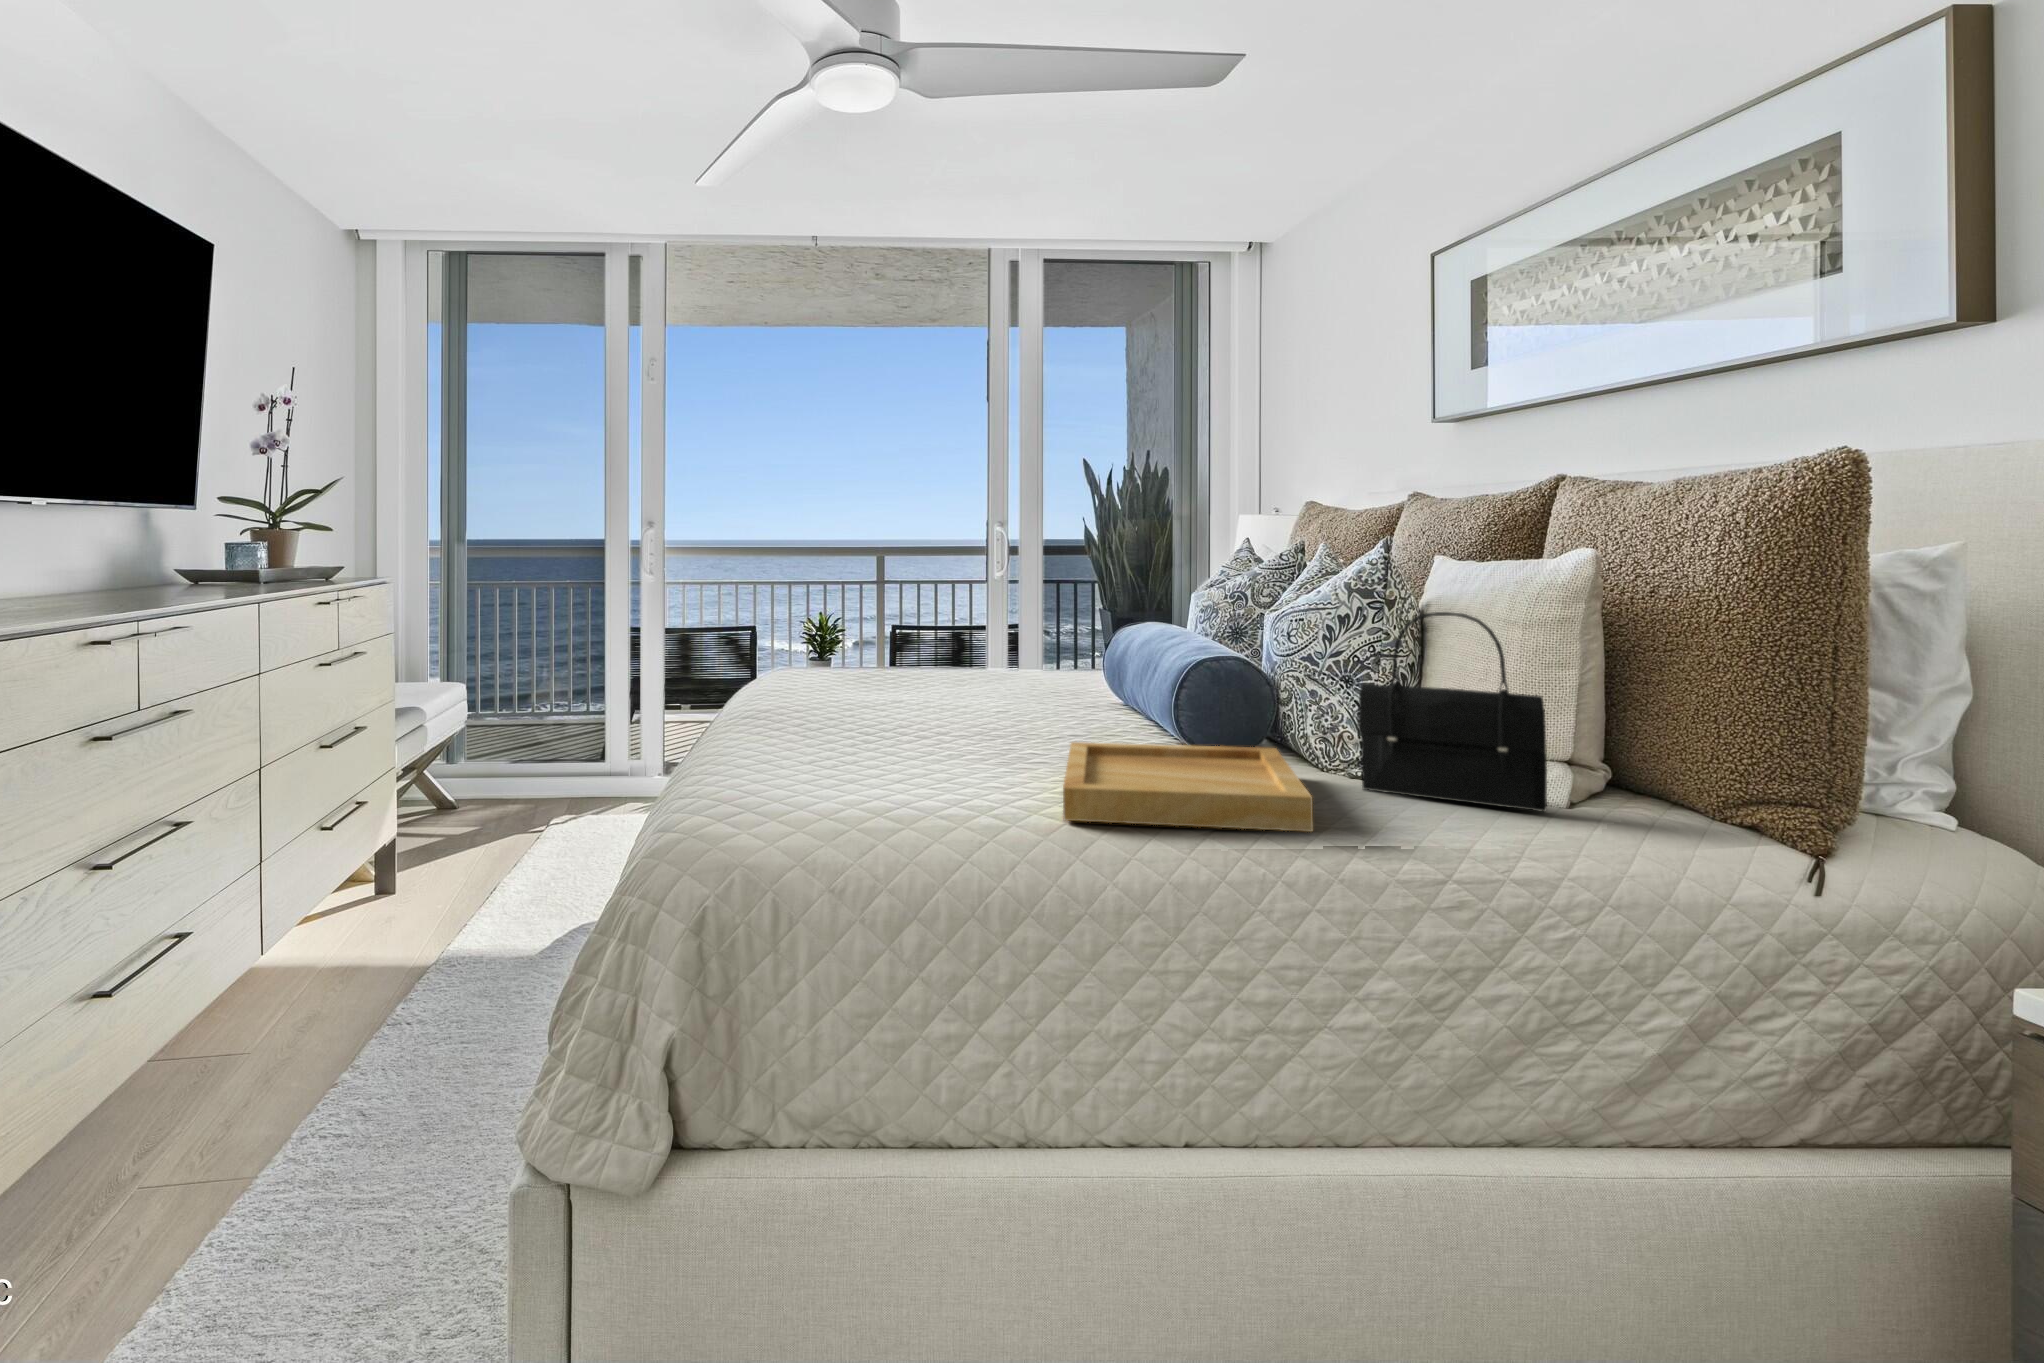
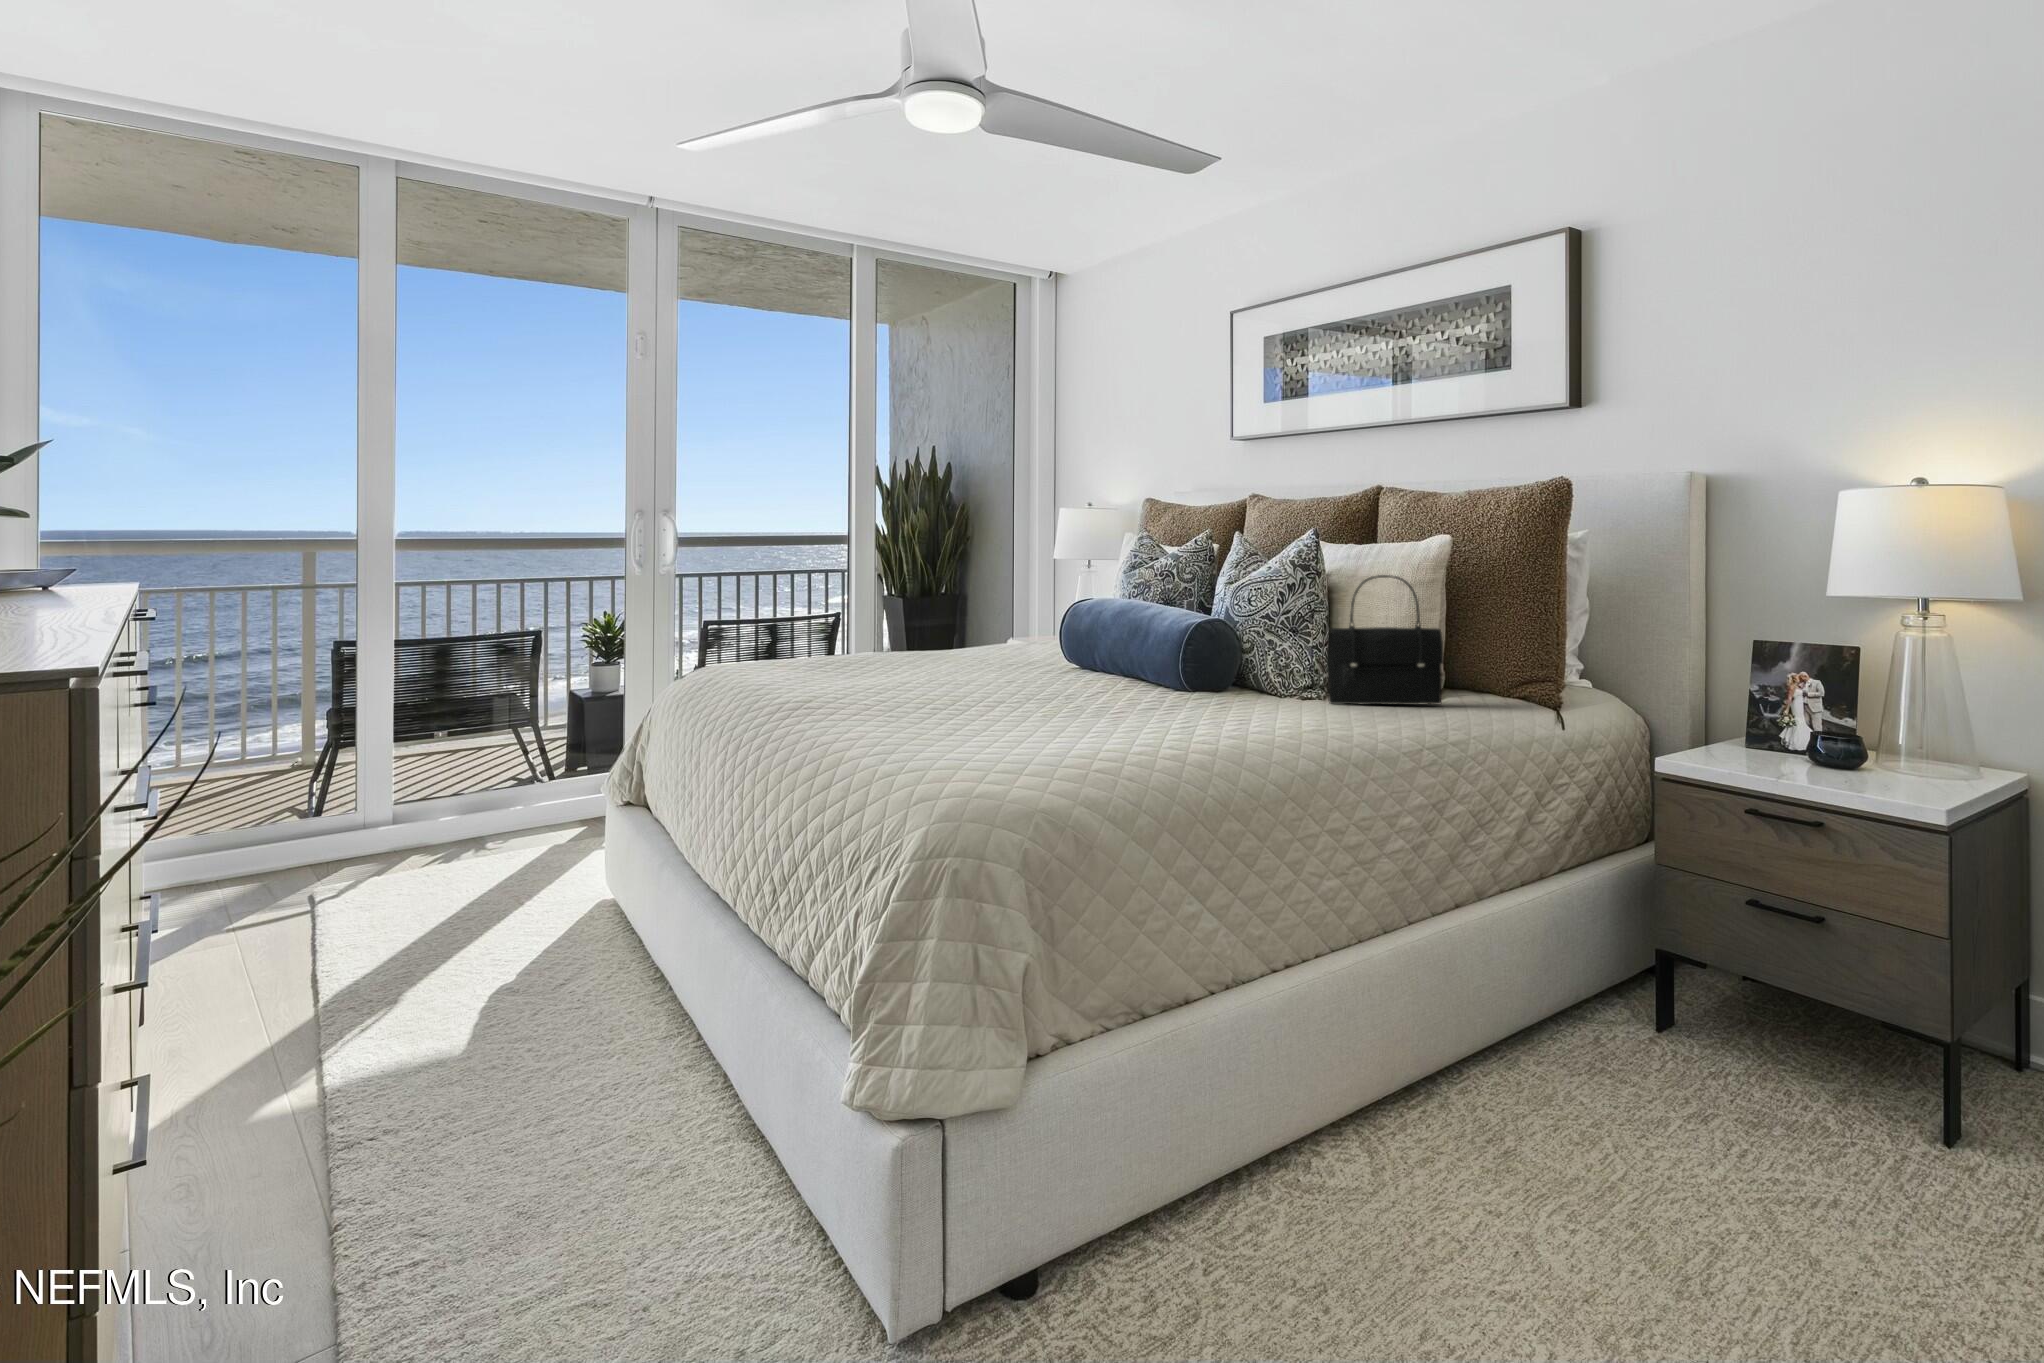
tray: present [1063,742,1313,832] -> none [1128,681,1353,737]

